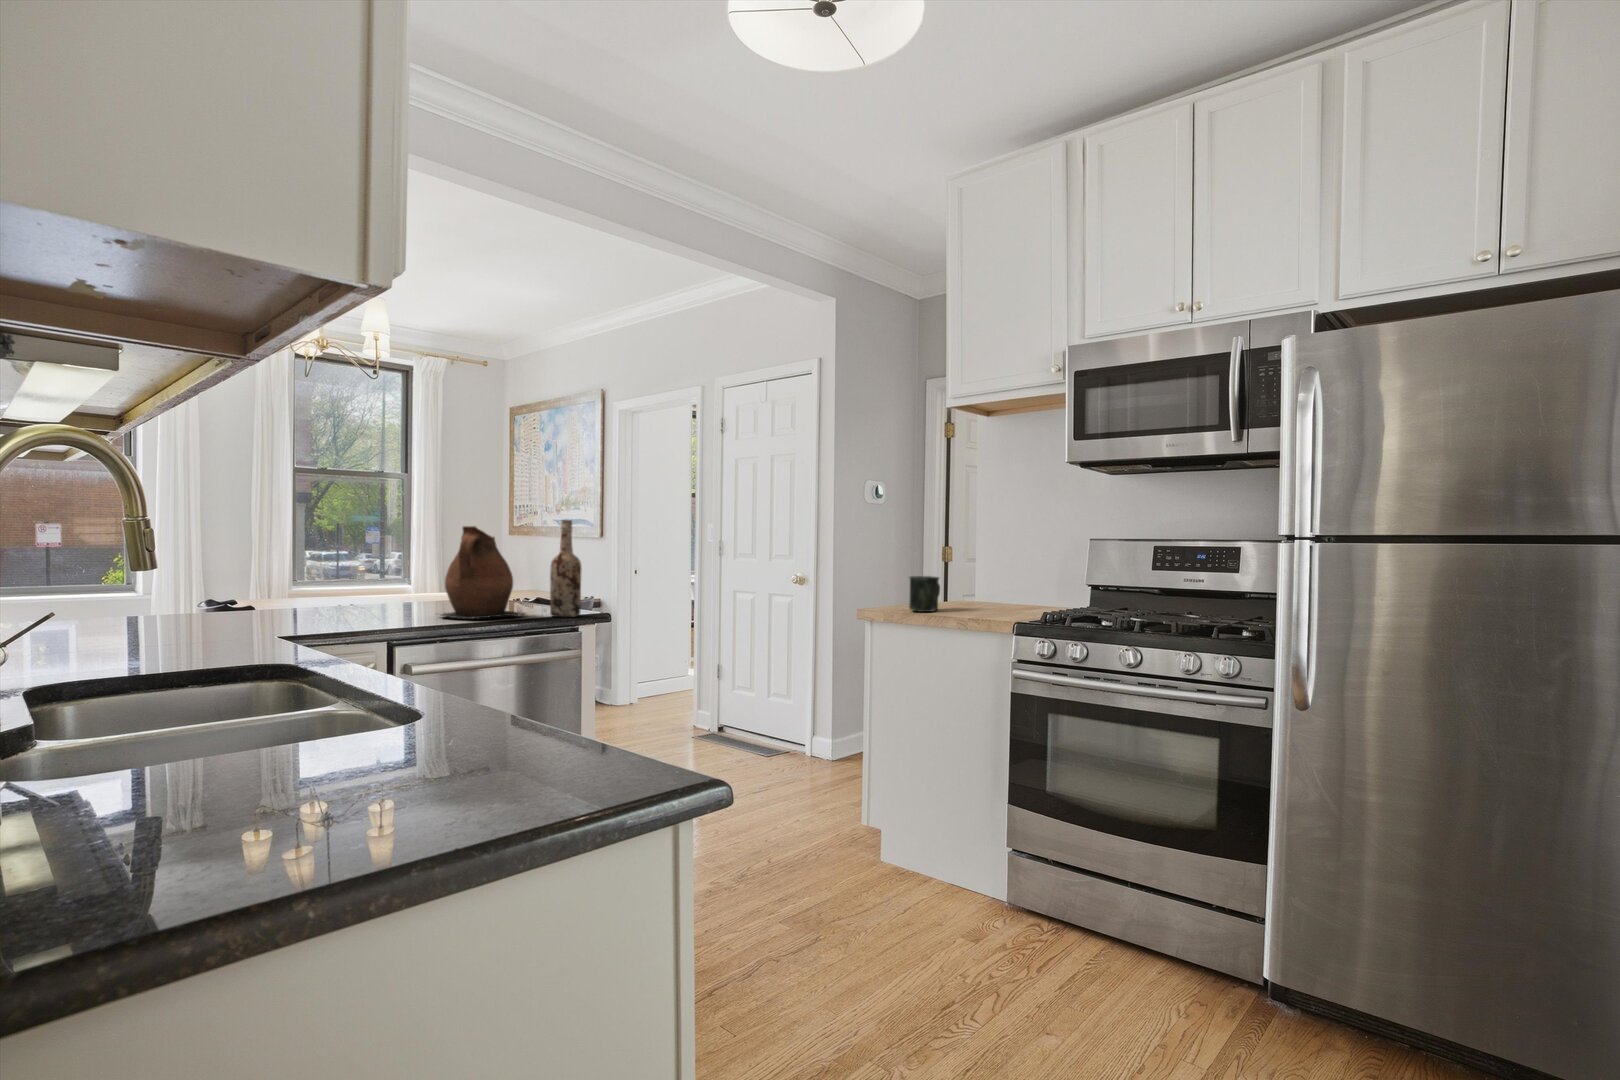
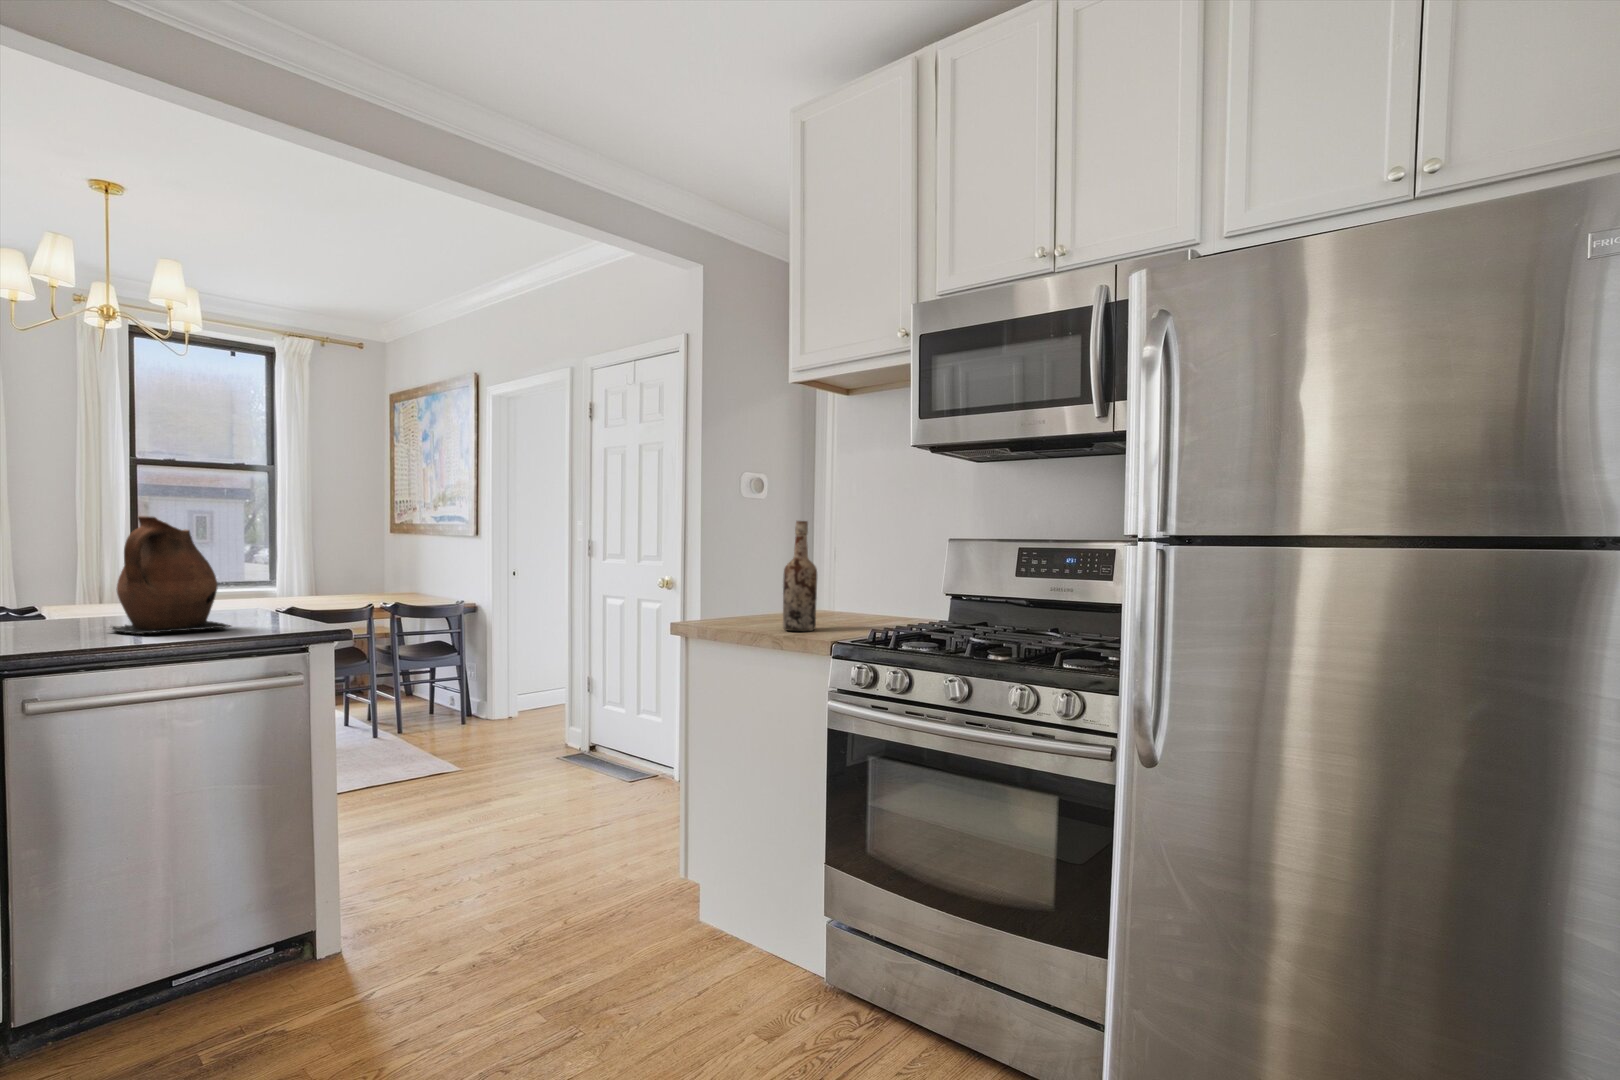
wine bottle: present [550,520,581,617] -> present [783,521,817,631]
mug: present [909,576,940,612] -> none [737,582,777,624]

